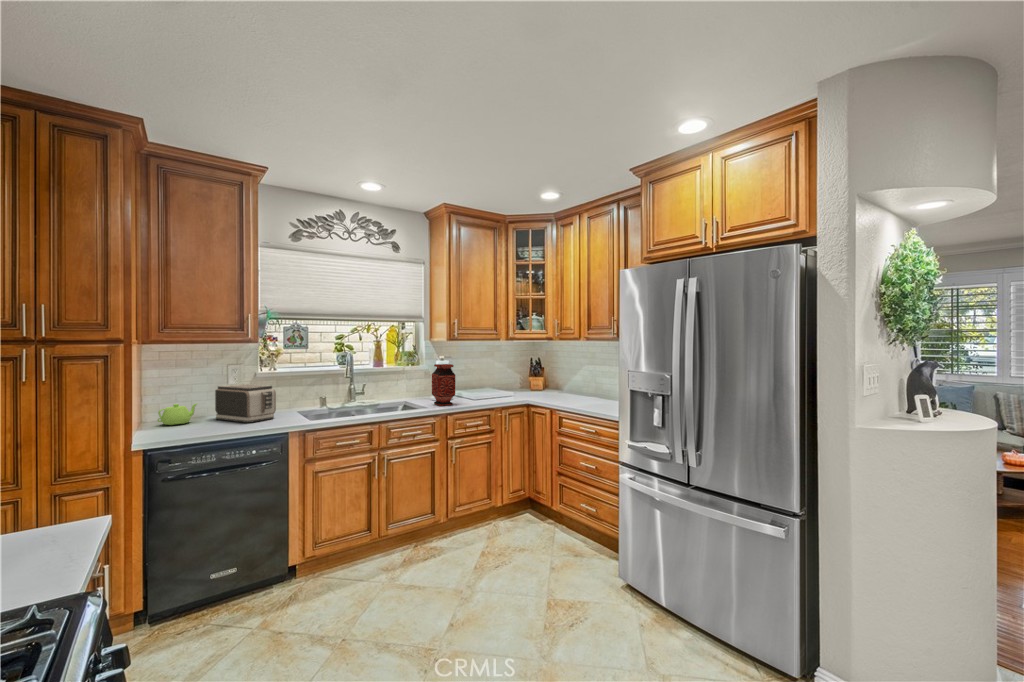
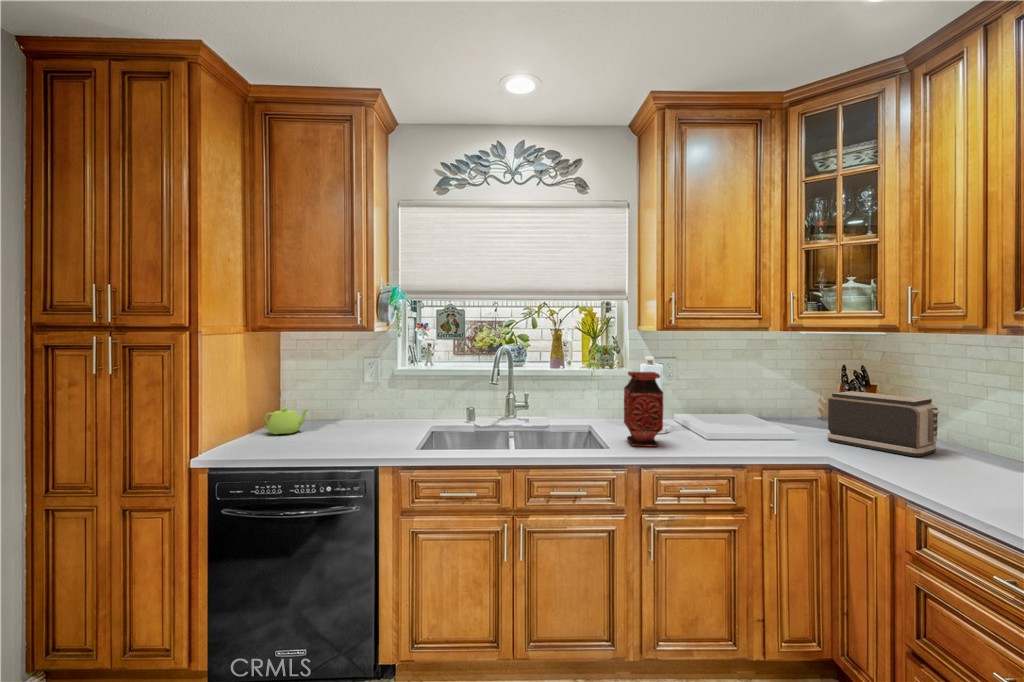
toaster: present [215,384,276,423] -> present [828,391,940,457]

